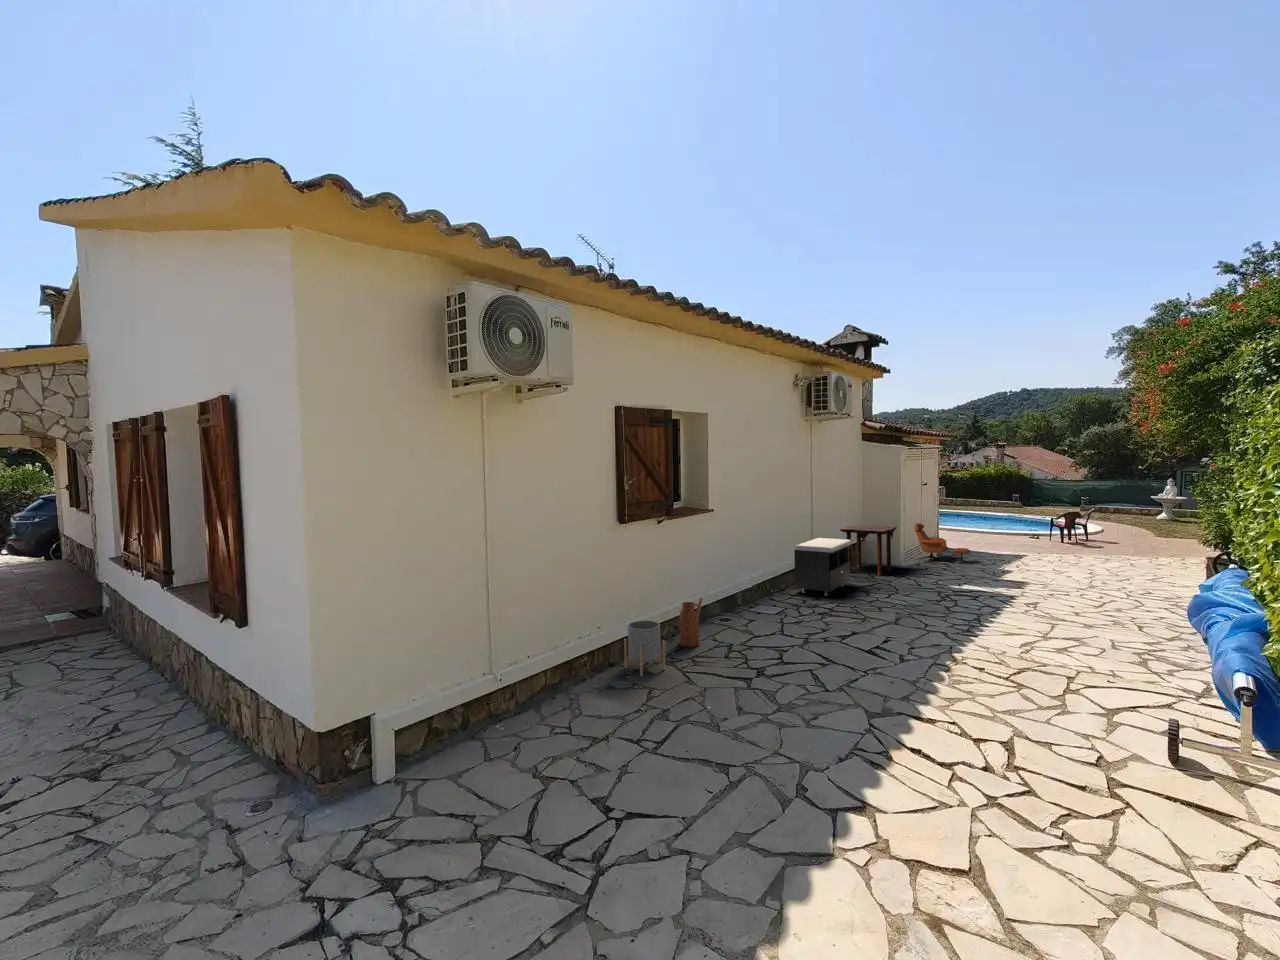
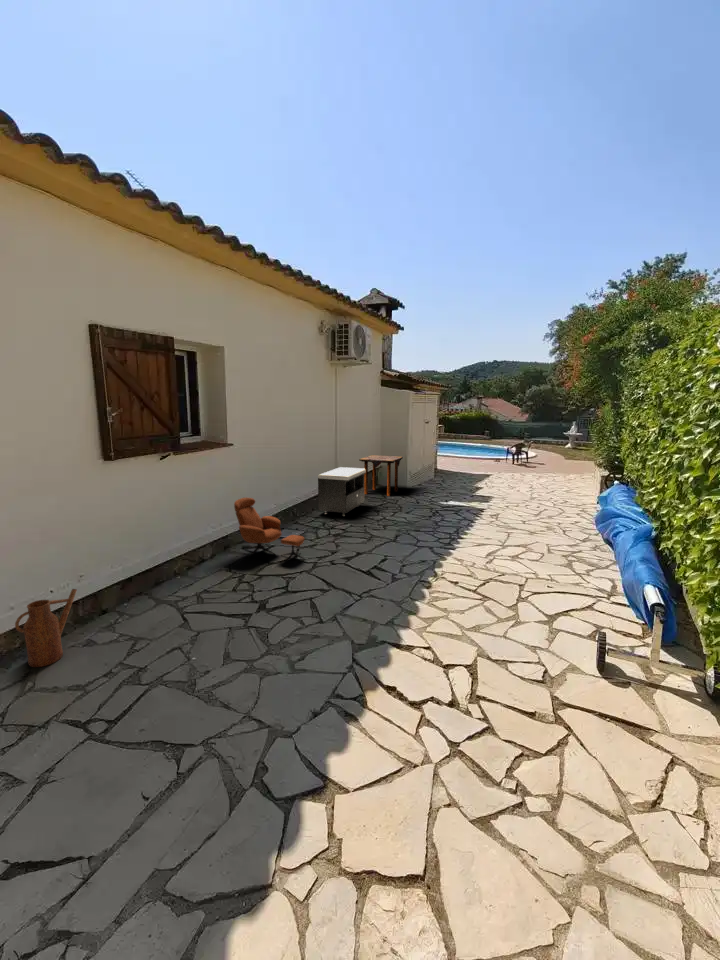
lounge chair: present [915,523,972,564] -> present [234,498,304,560]
watering can: present [679,598,703,648] -> present [15,589,77,667]
planter: present [624,620,665,676] -> none [120,561,167,621]

